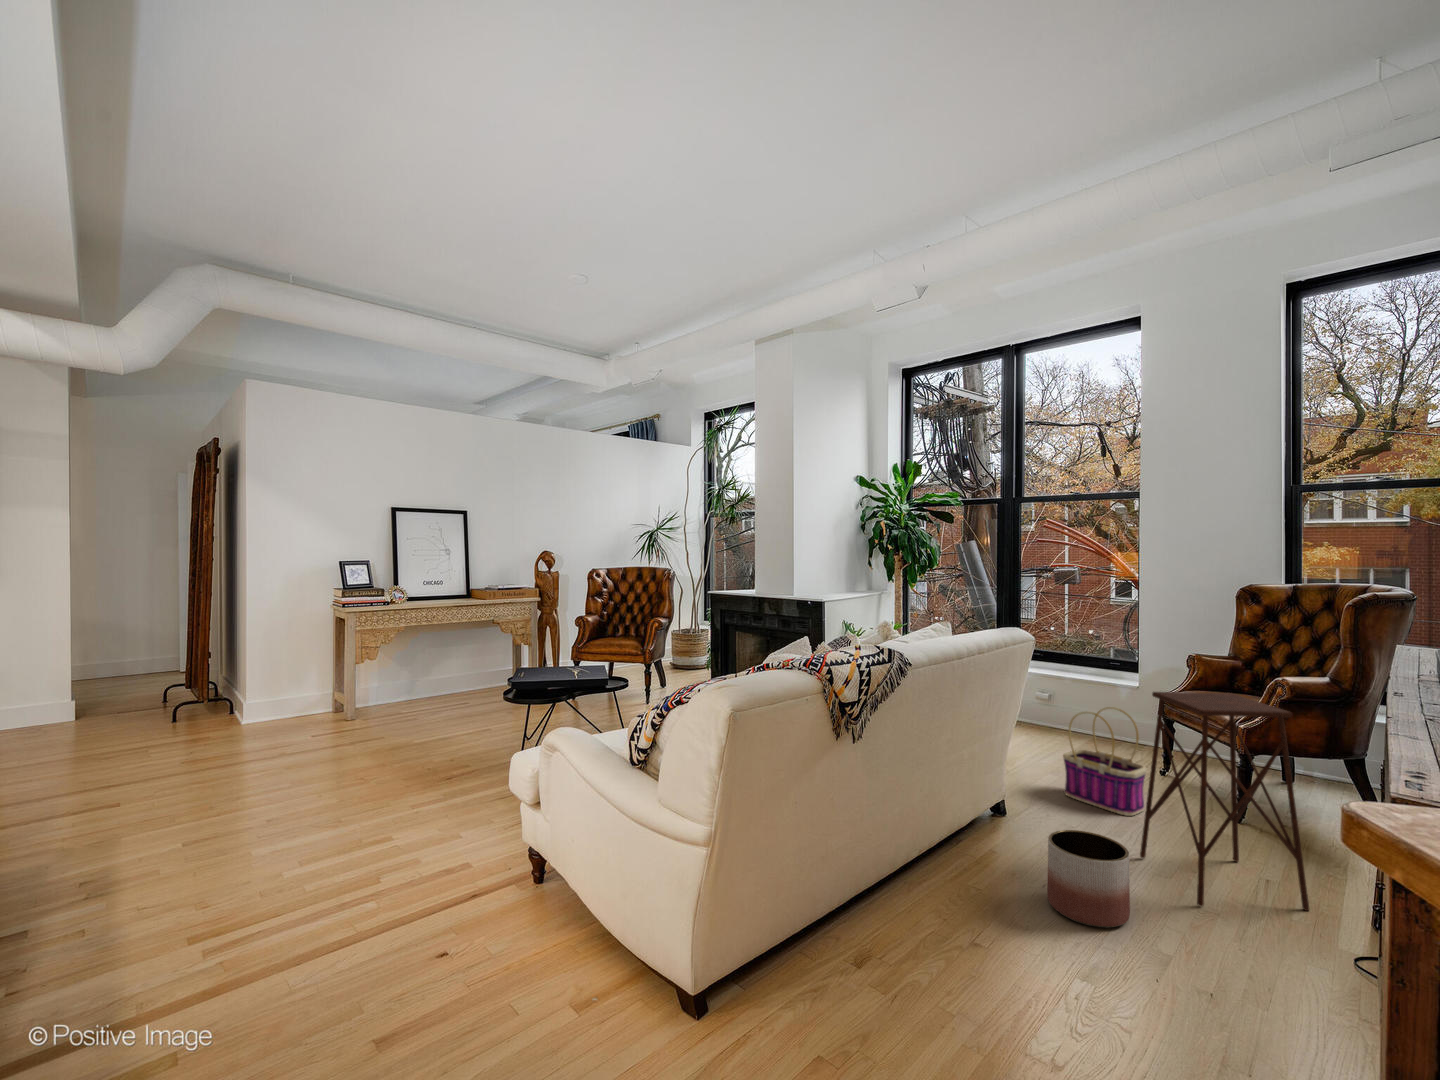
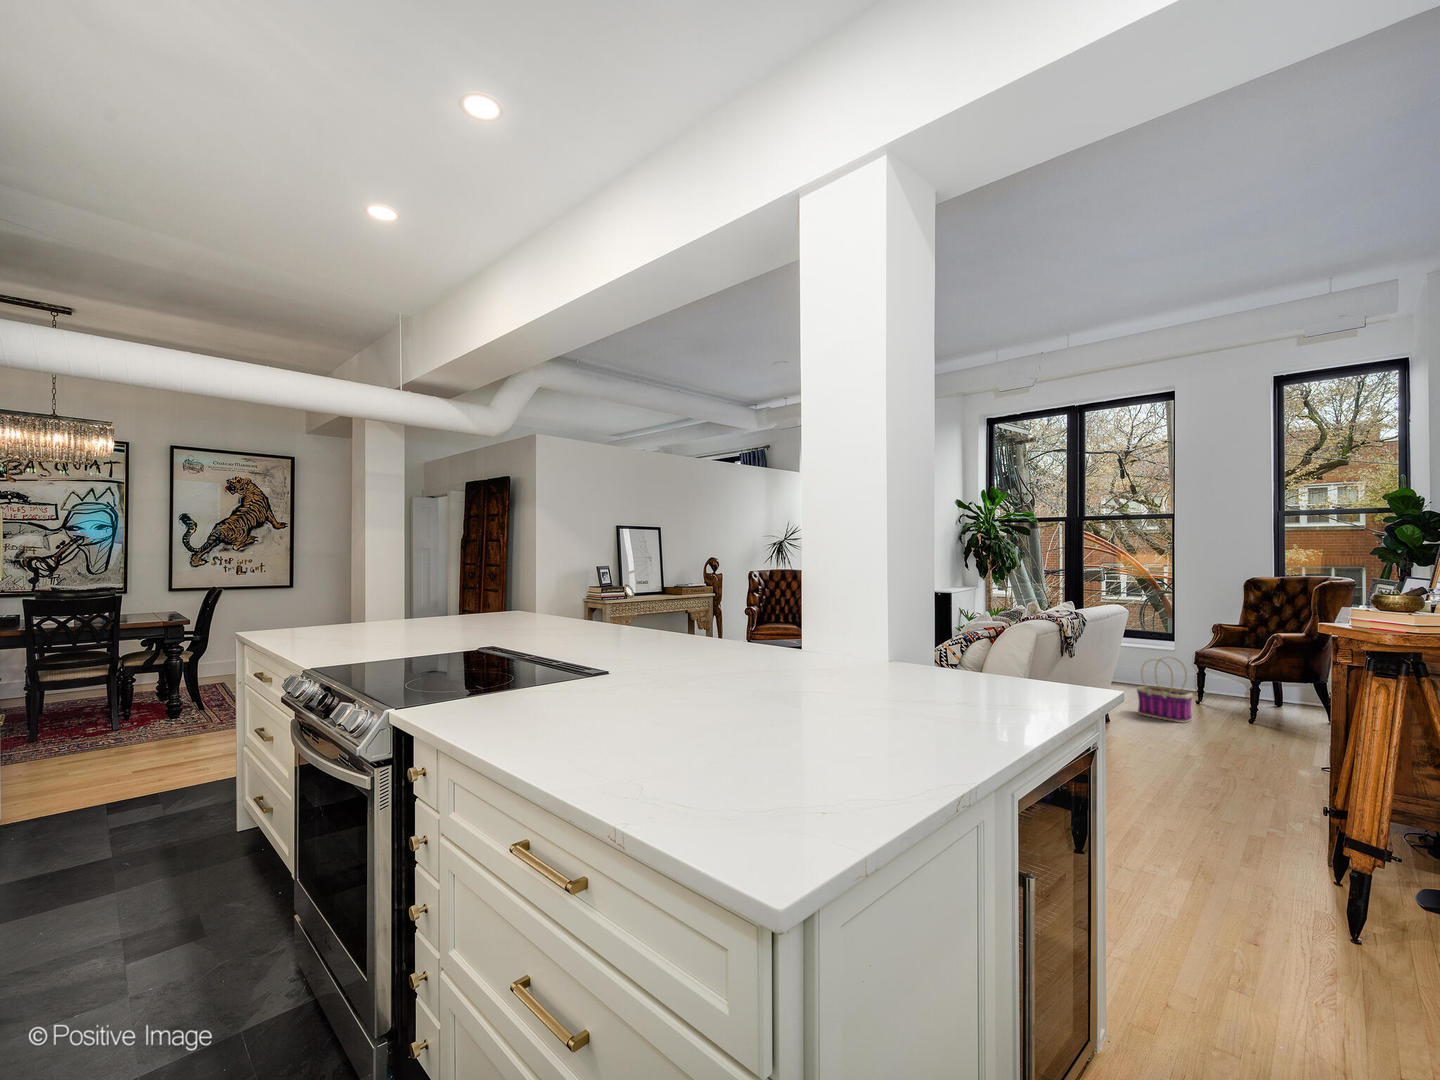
side table: present [1140,692,1310,911] -> none [1197,640,1297,757]
planter: present [1047,830,1130,928] -> none [1151,717,1200,764]

